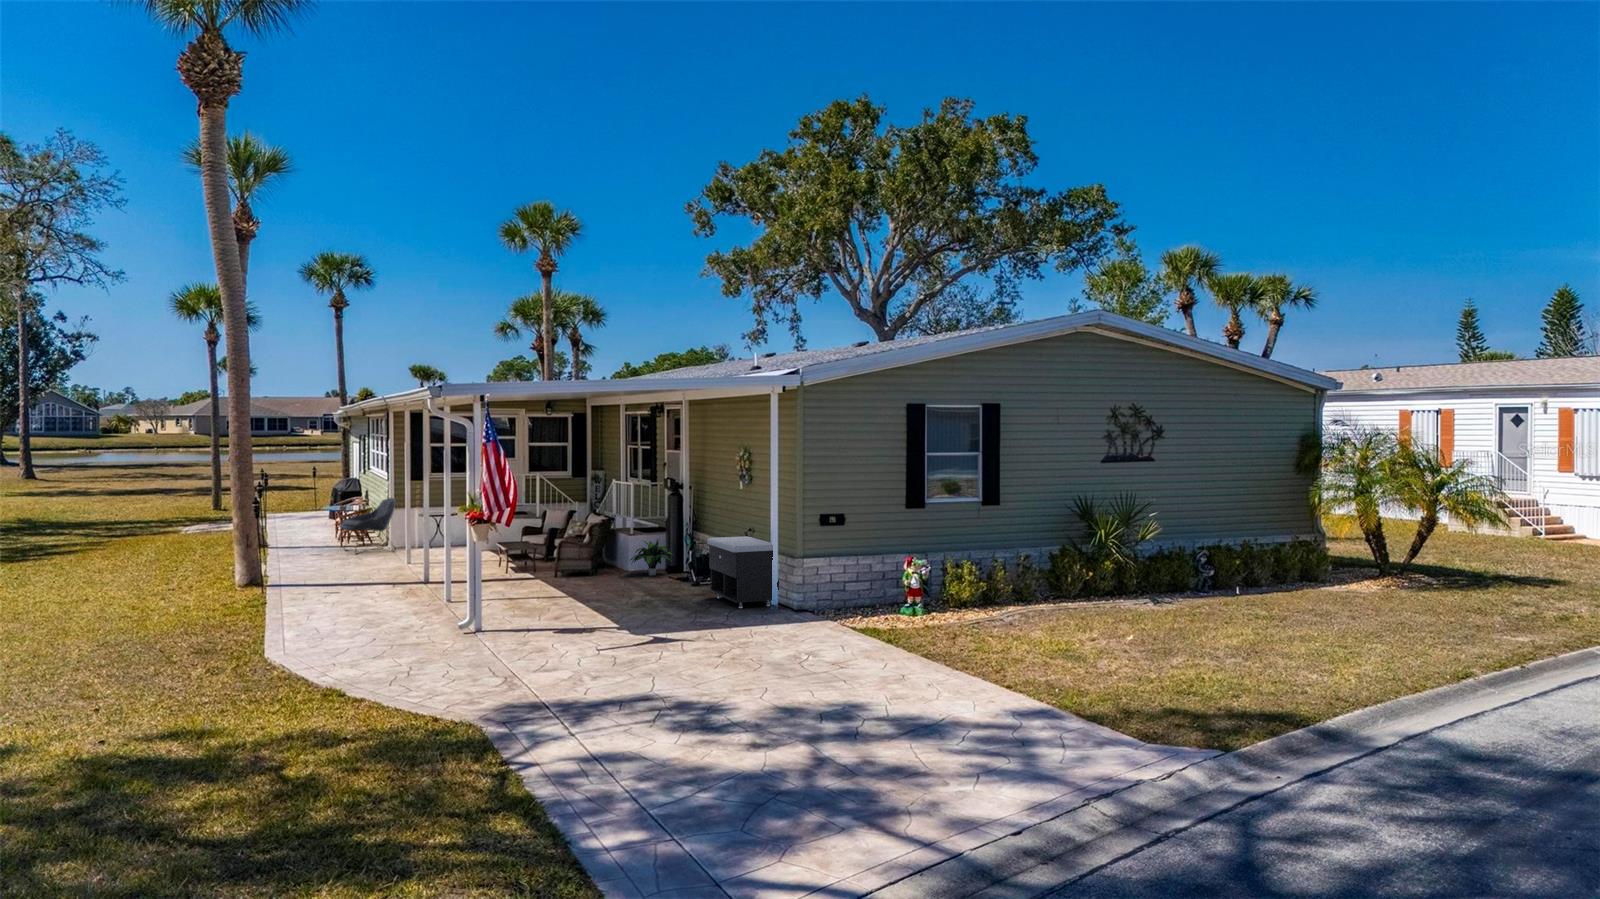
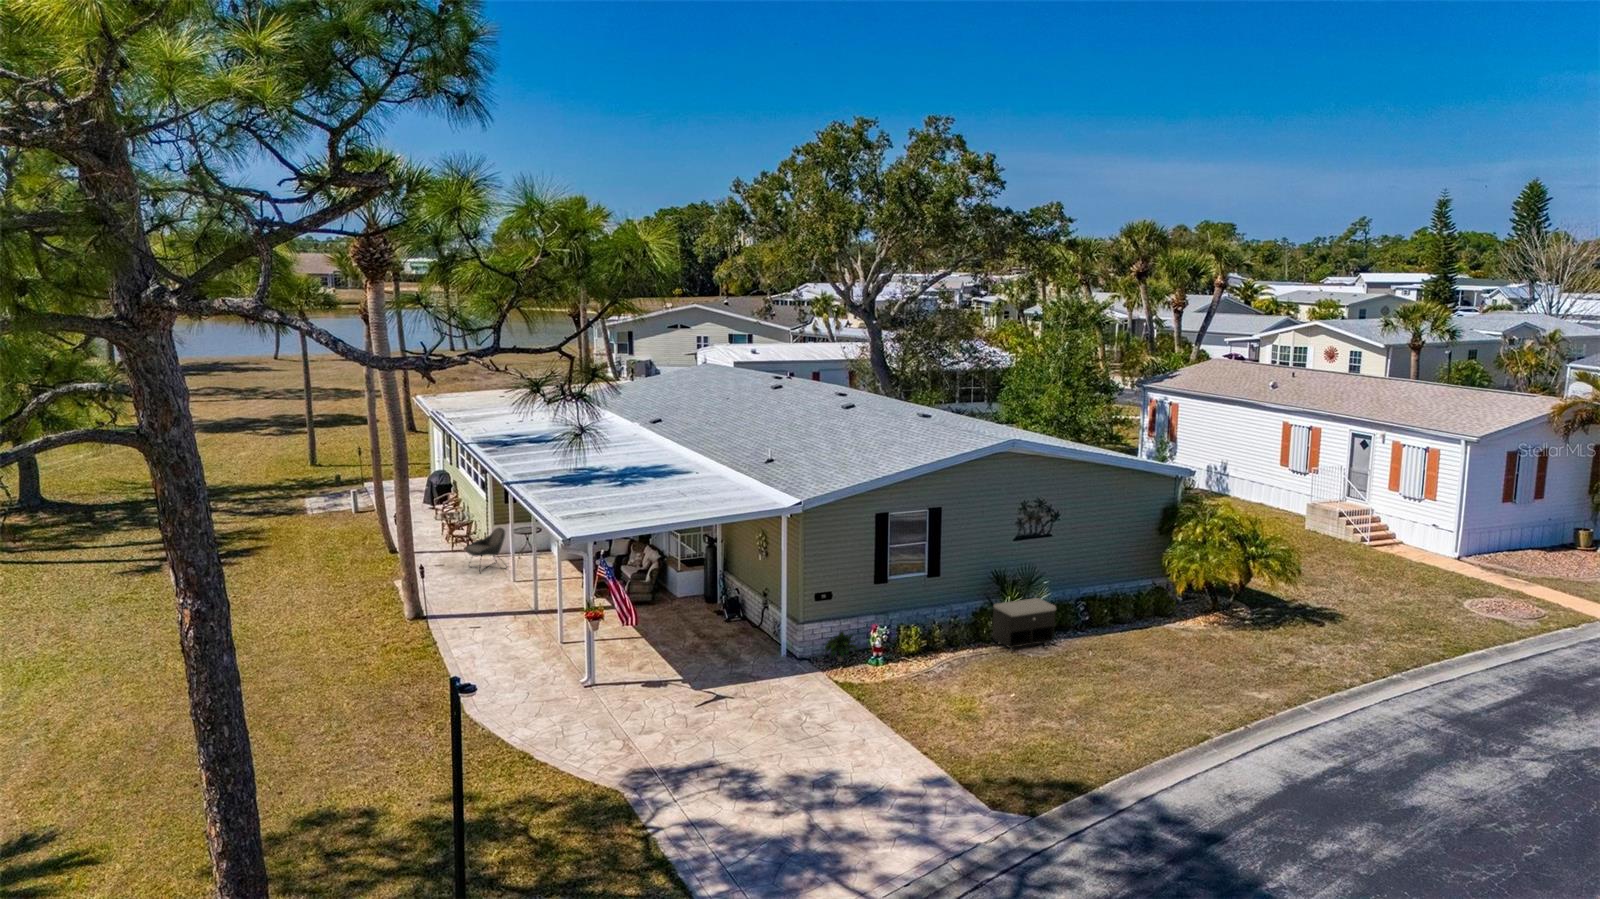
storage bench: present [707,536,779,608] -> present [992,598,1056,650]
potted plant: present [630,540,674,575] -> present [825,631,858,662]

